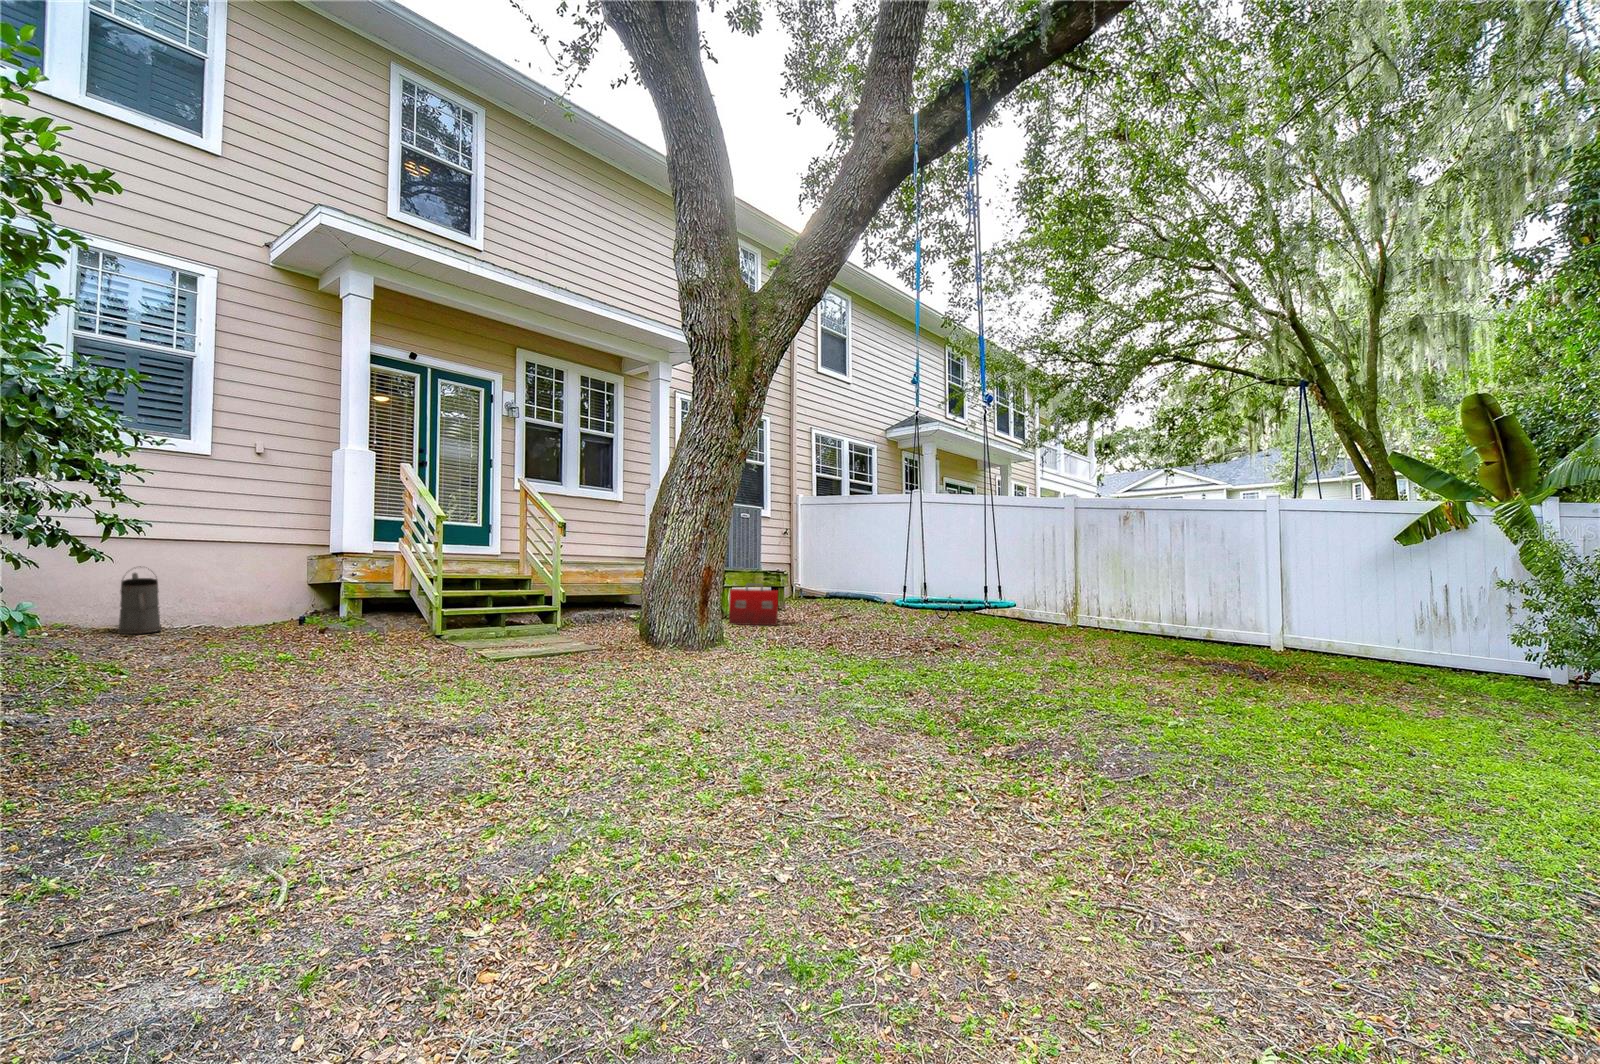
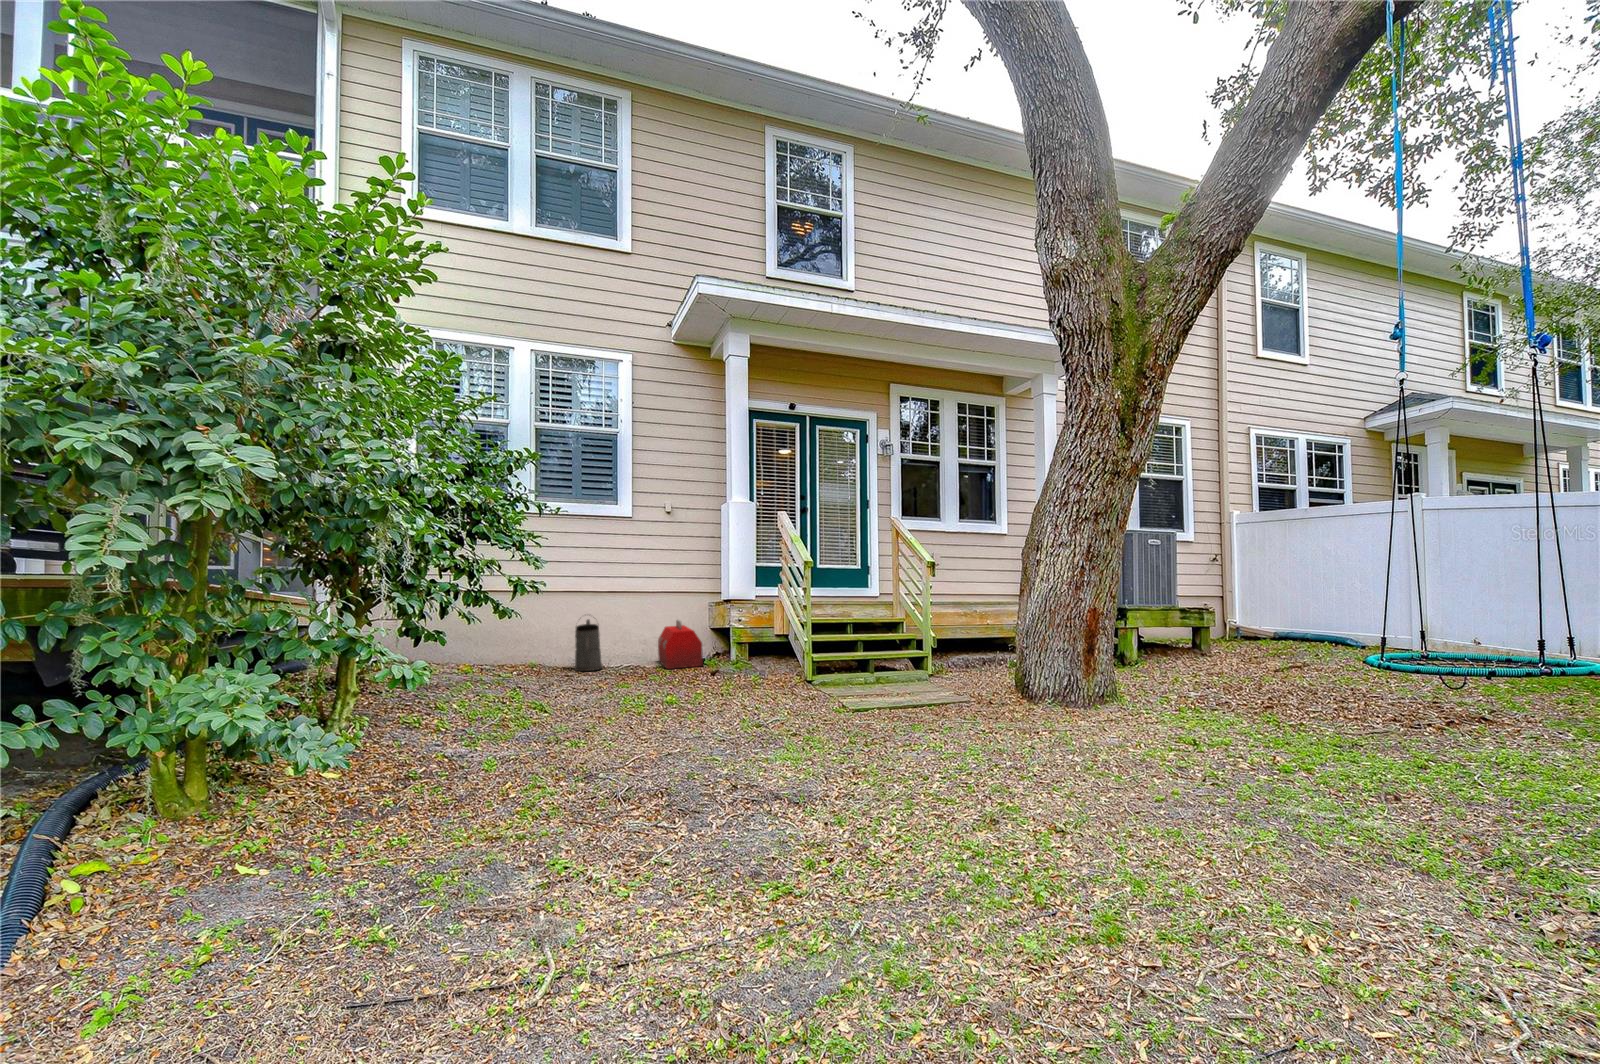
toolbox: present [729,583,778,626] -> present [658,620,703,669]

